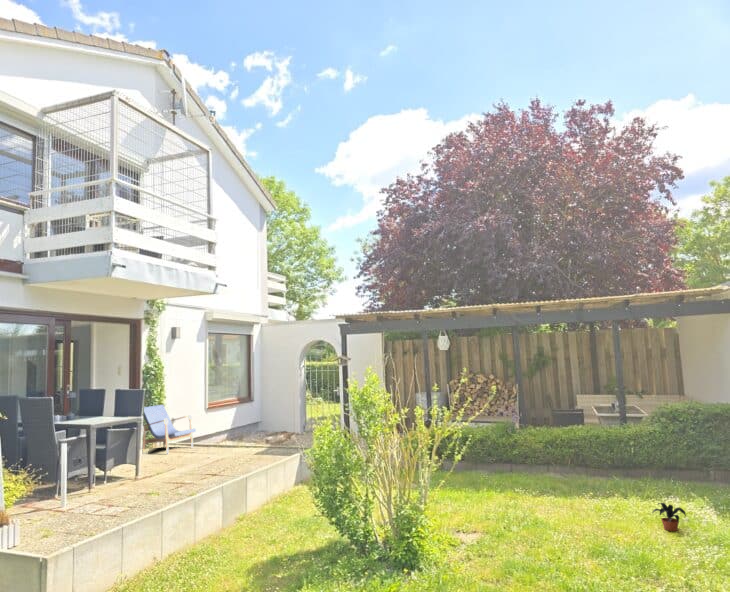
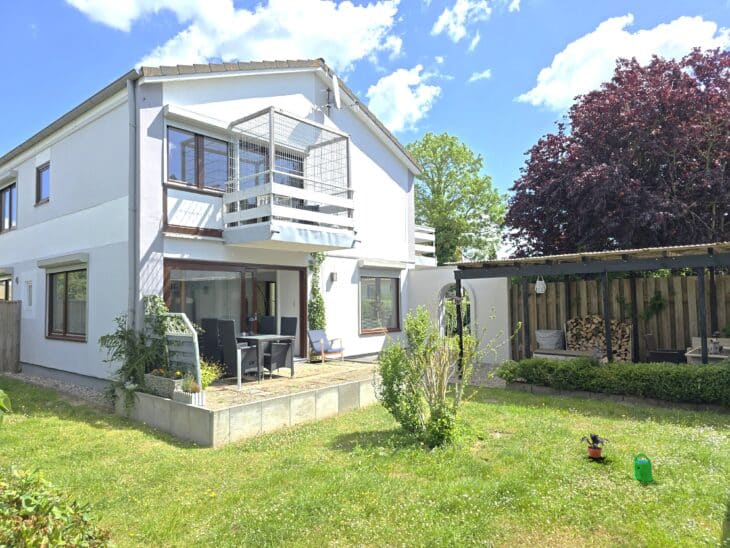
potted plant: present [653,503,686,531] -> present [581,433,609,458]
watering can: none [654,539,679,573] -> present [633,453,654,481]

